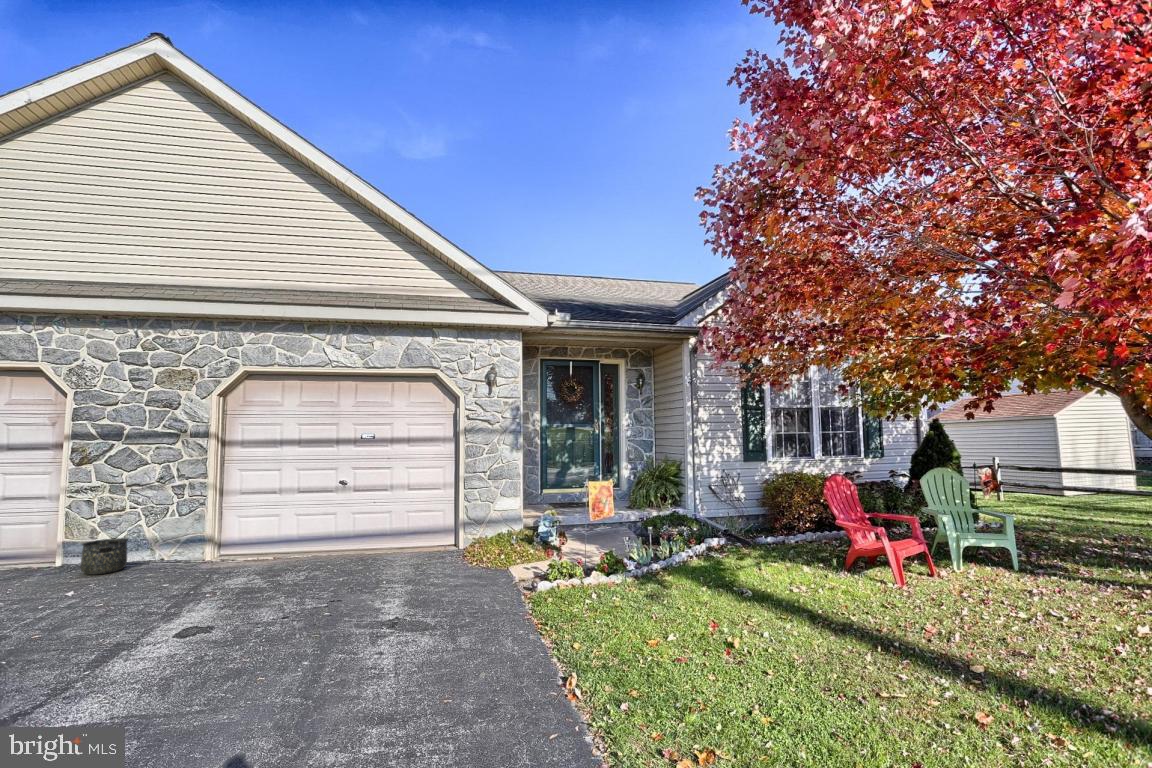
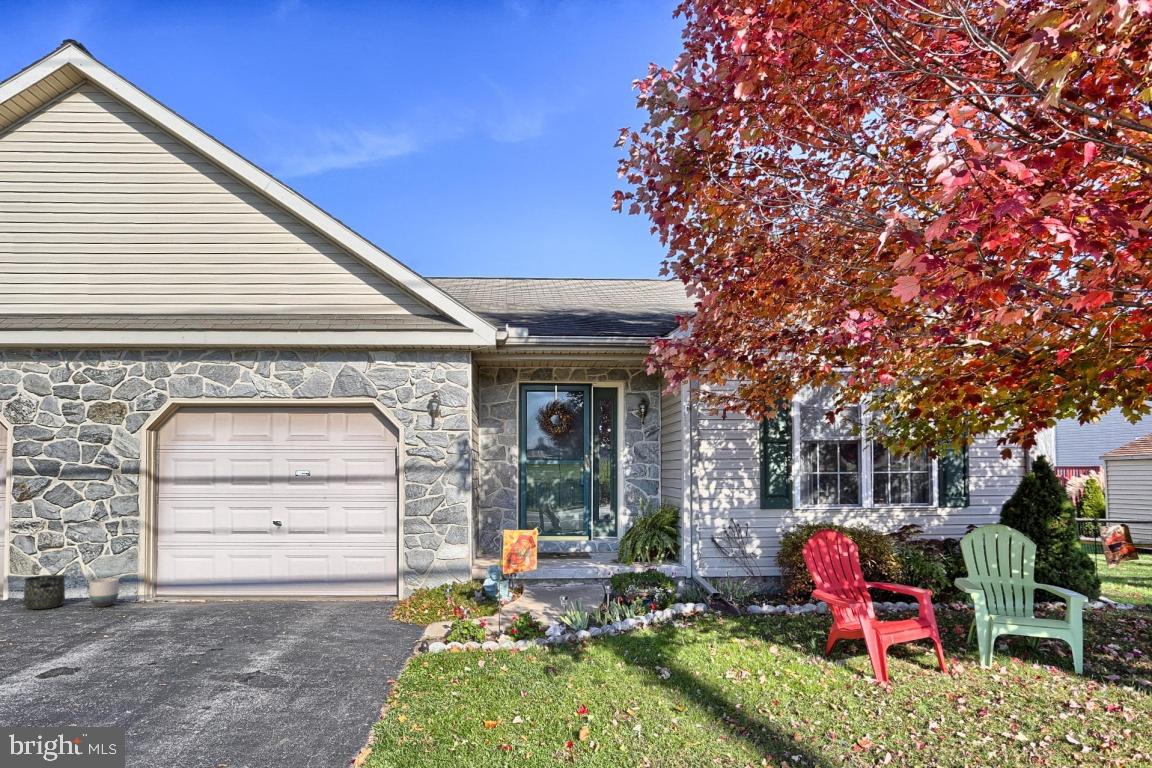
planter: none [154,539,186,568] -> present [89,578,119,607]

